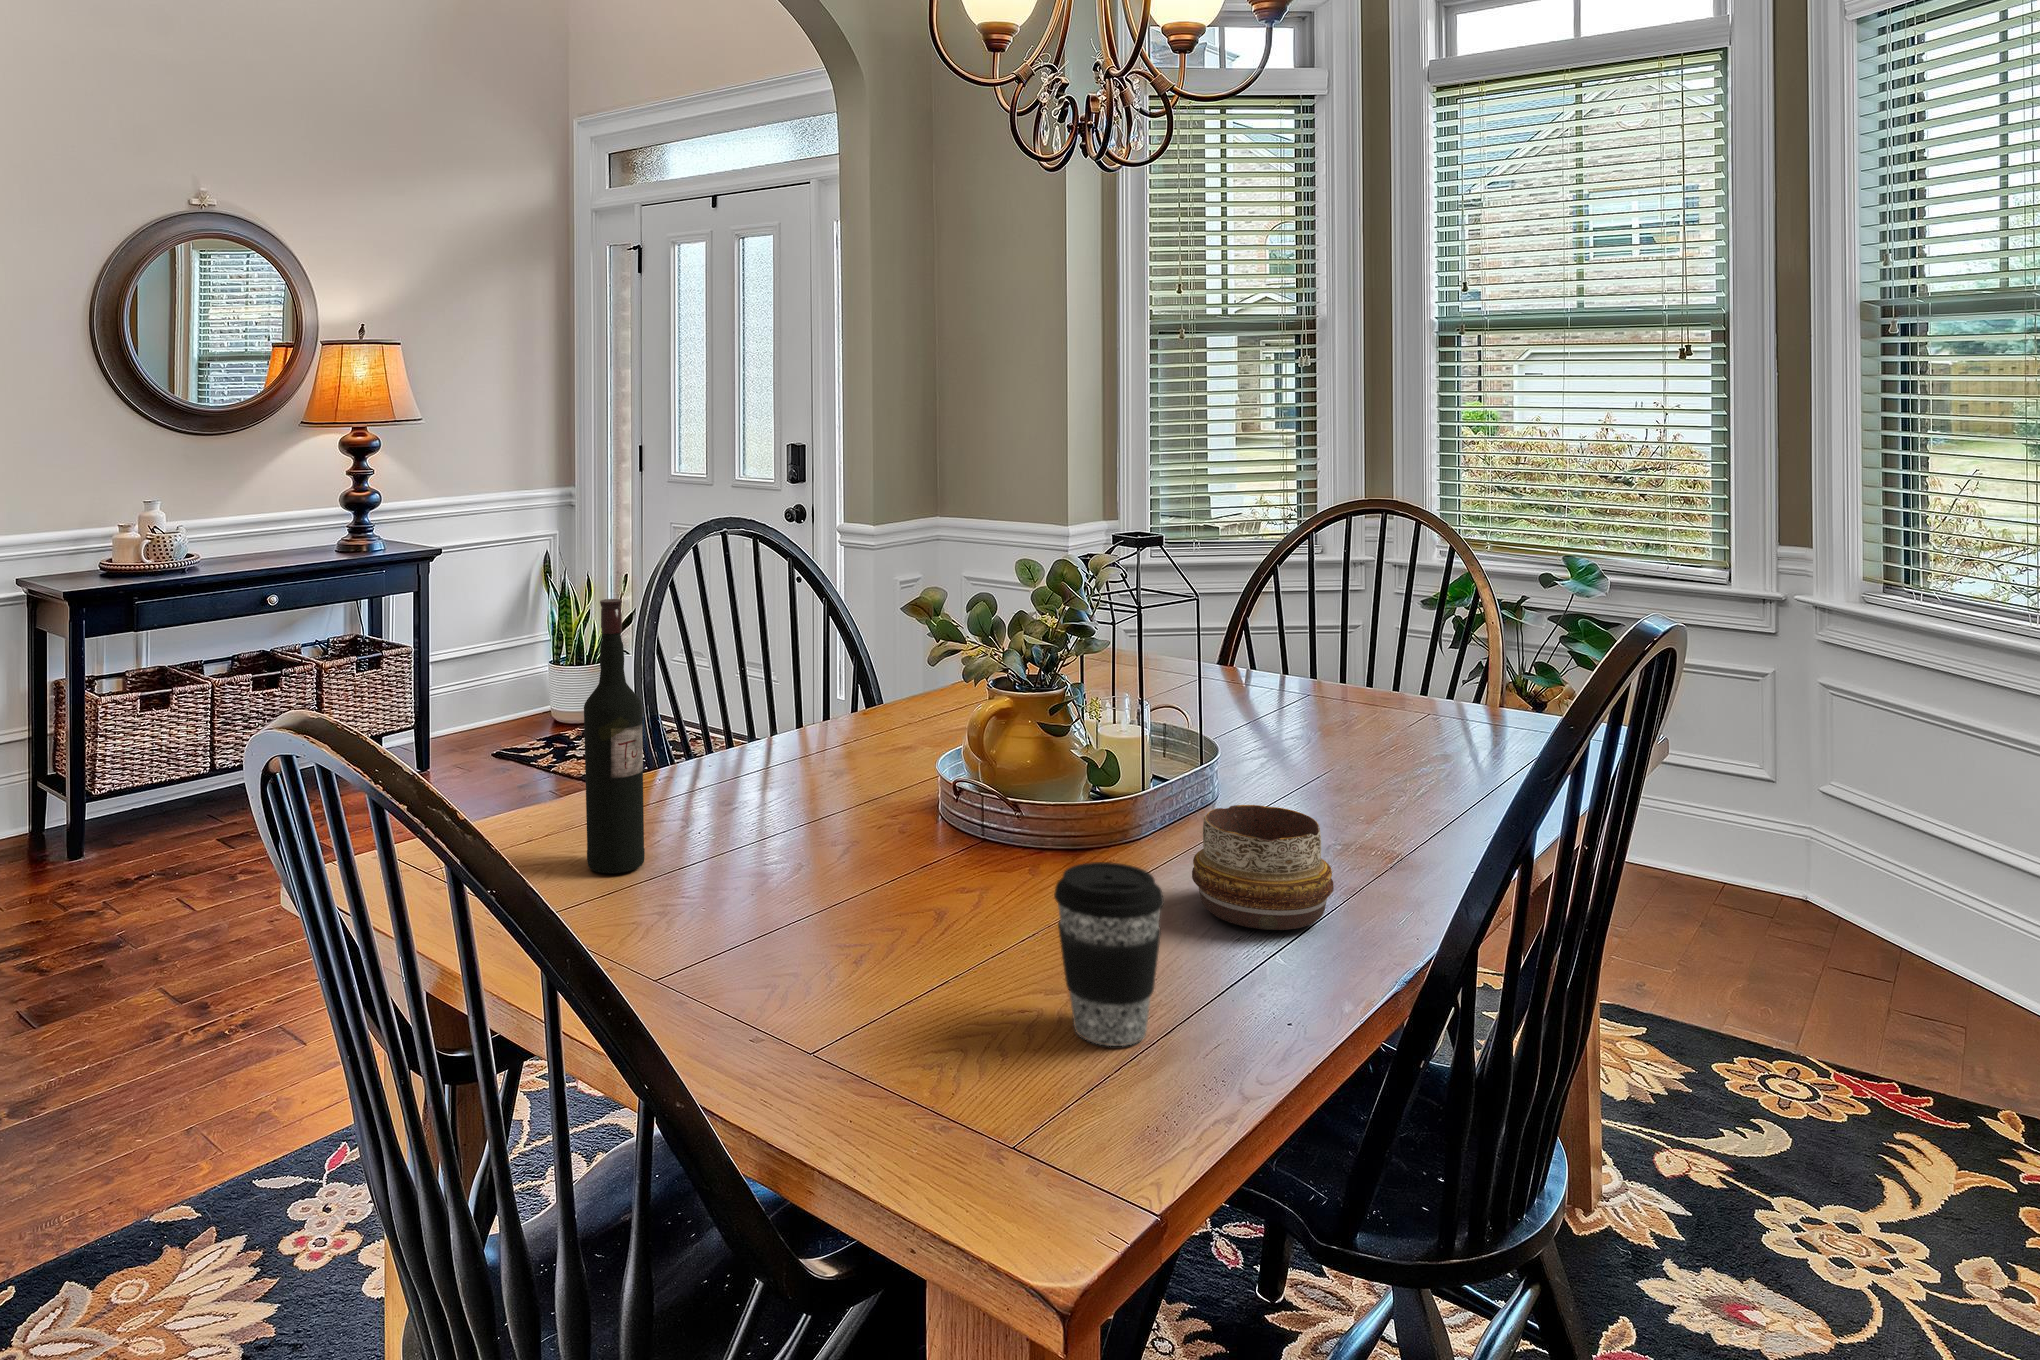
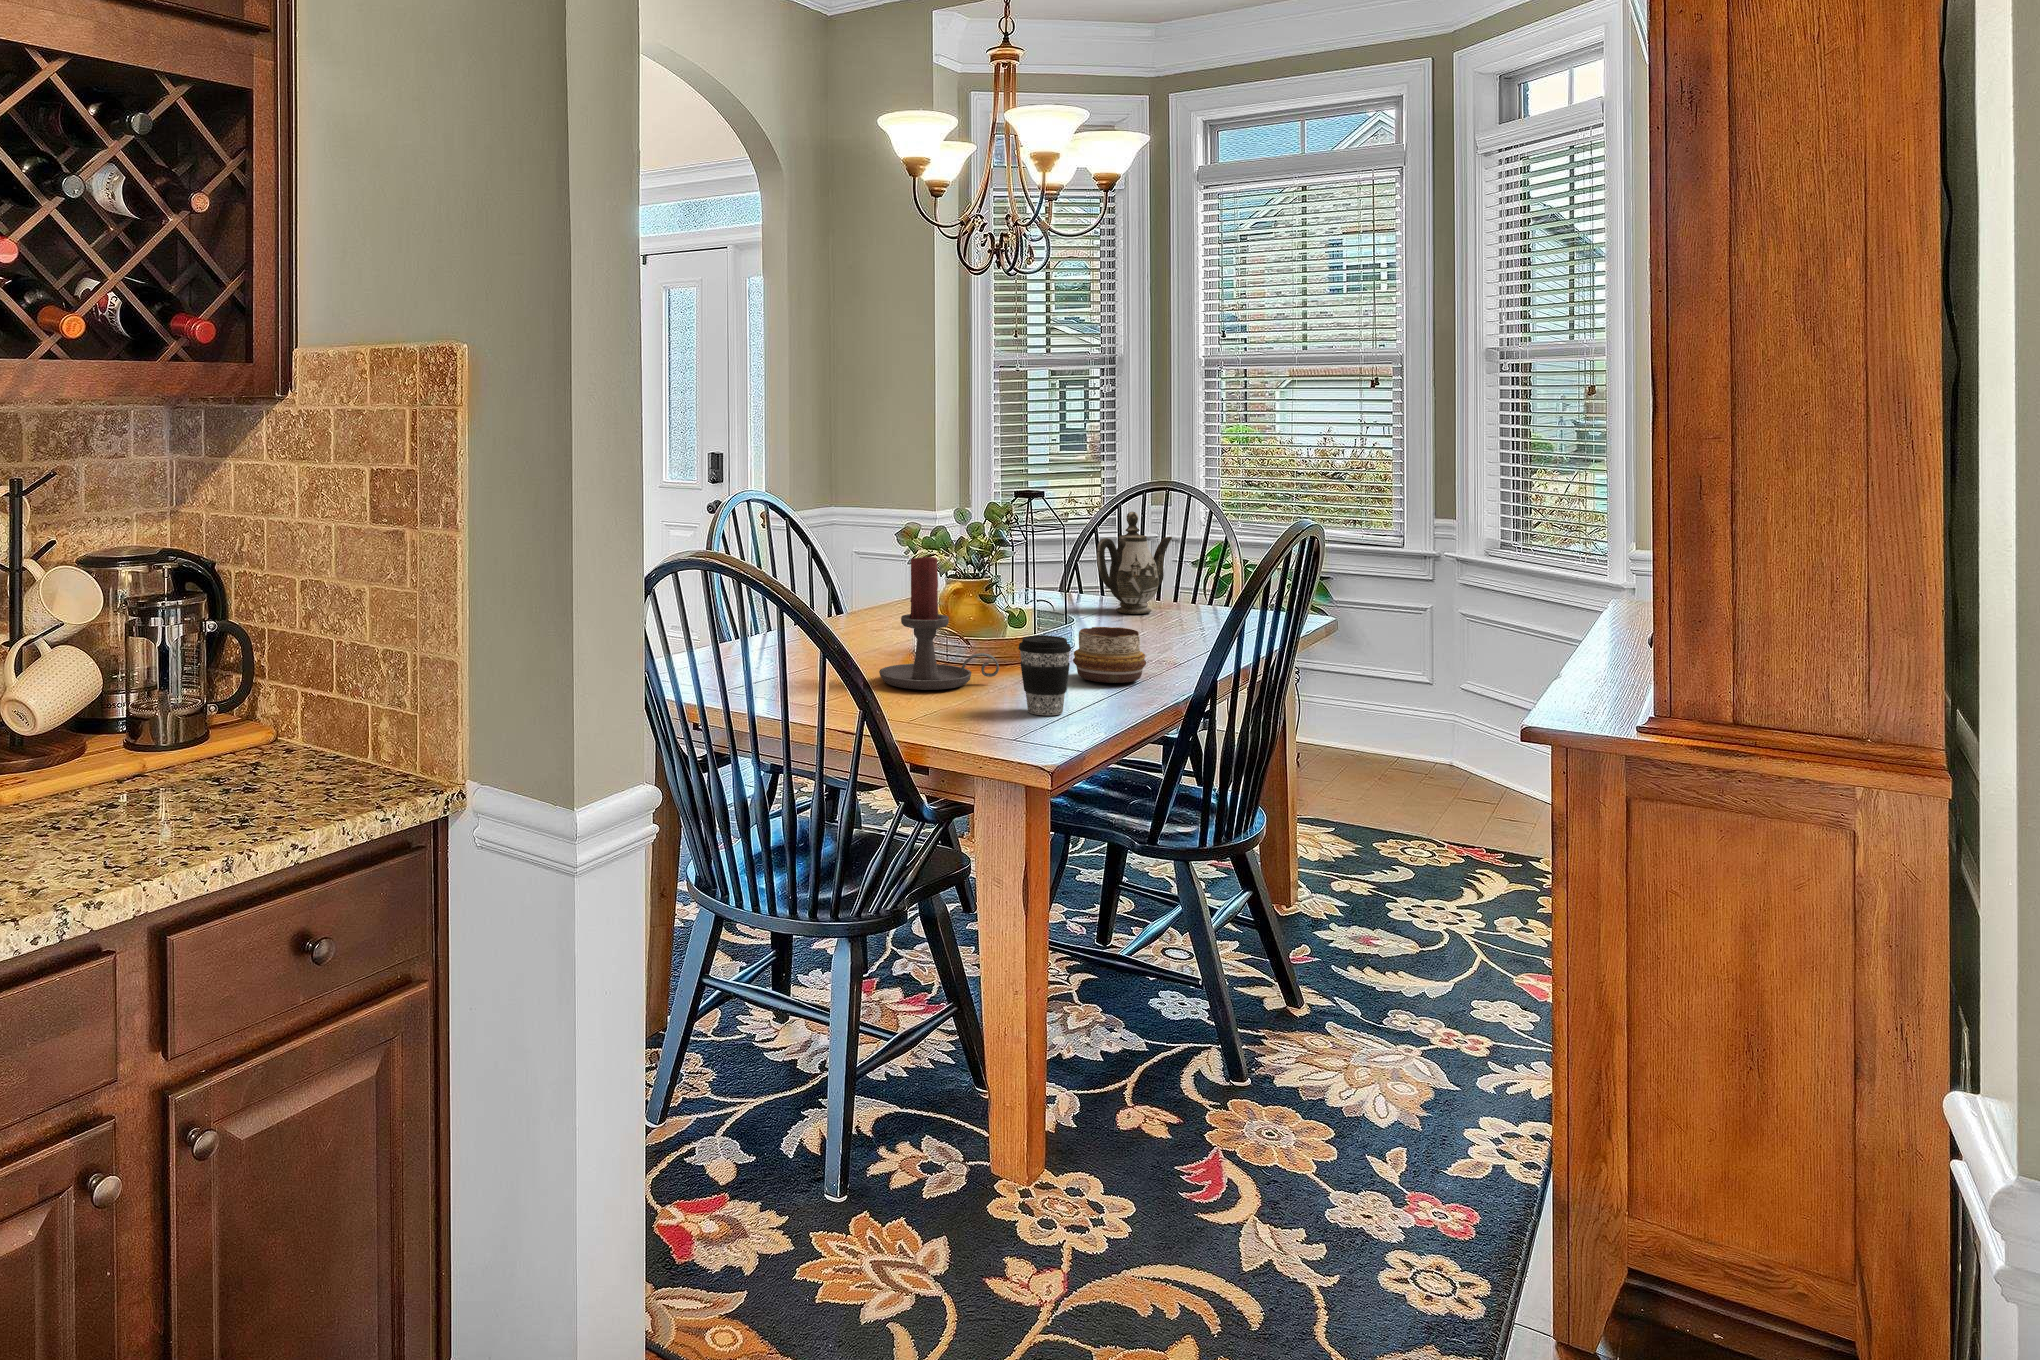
teapot: none [1265,557,1390,725] -> present [1096,512,1172,614]
wine bottle: present [584,599,645,873] -> none [738,524,771,674]
candle holder: none [819,671,1045,939] -> present [879,557,999,690]

